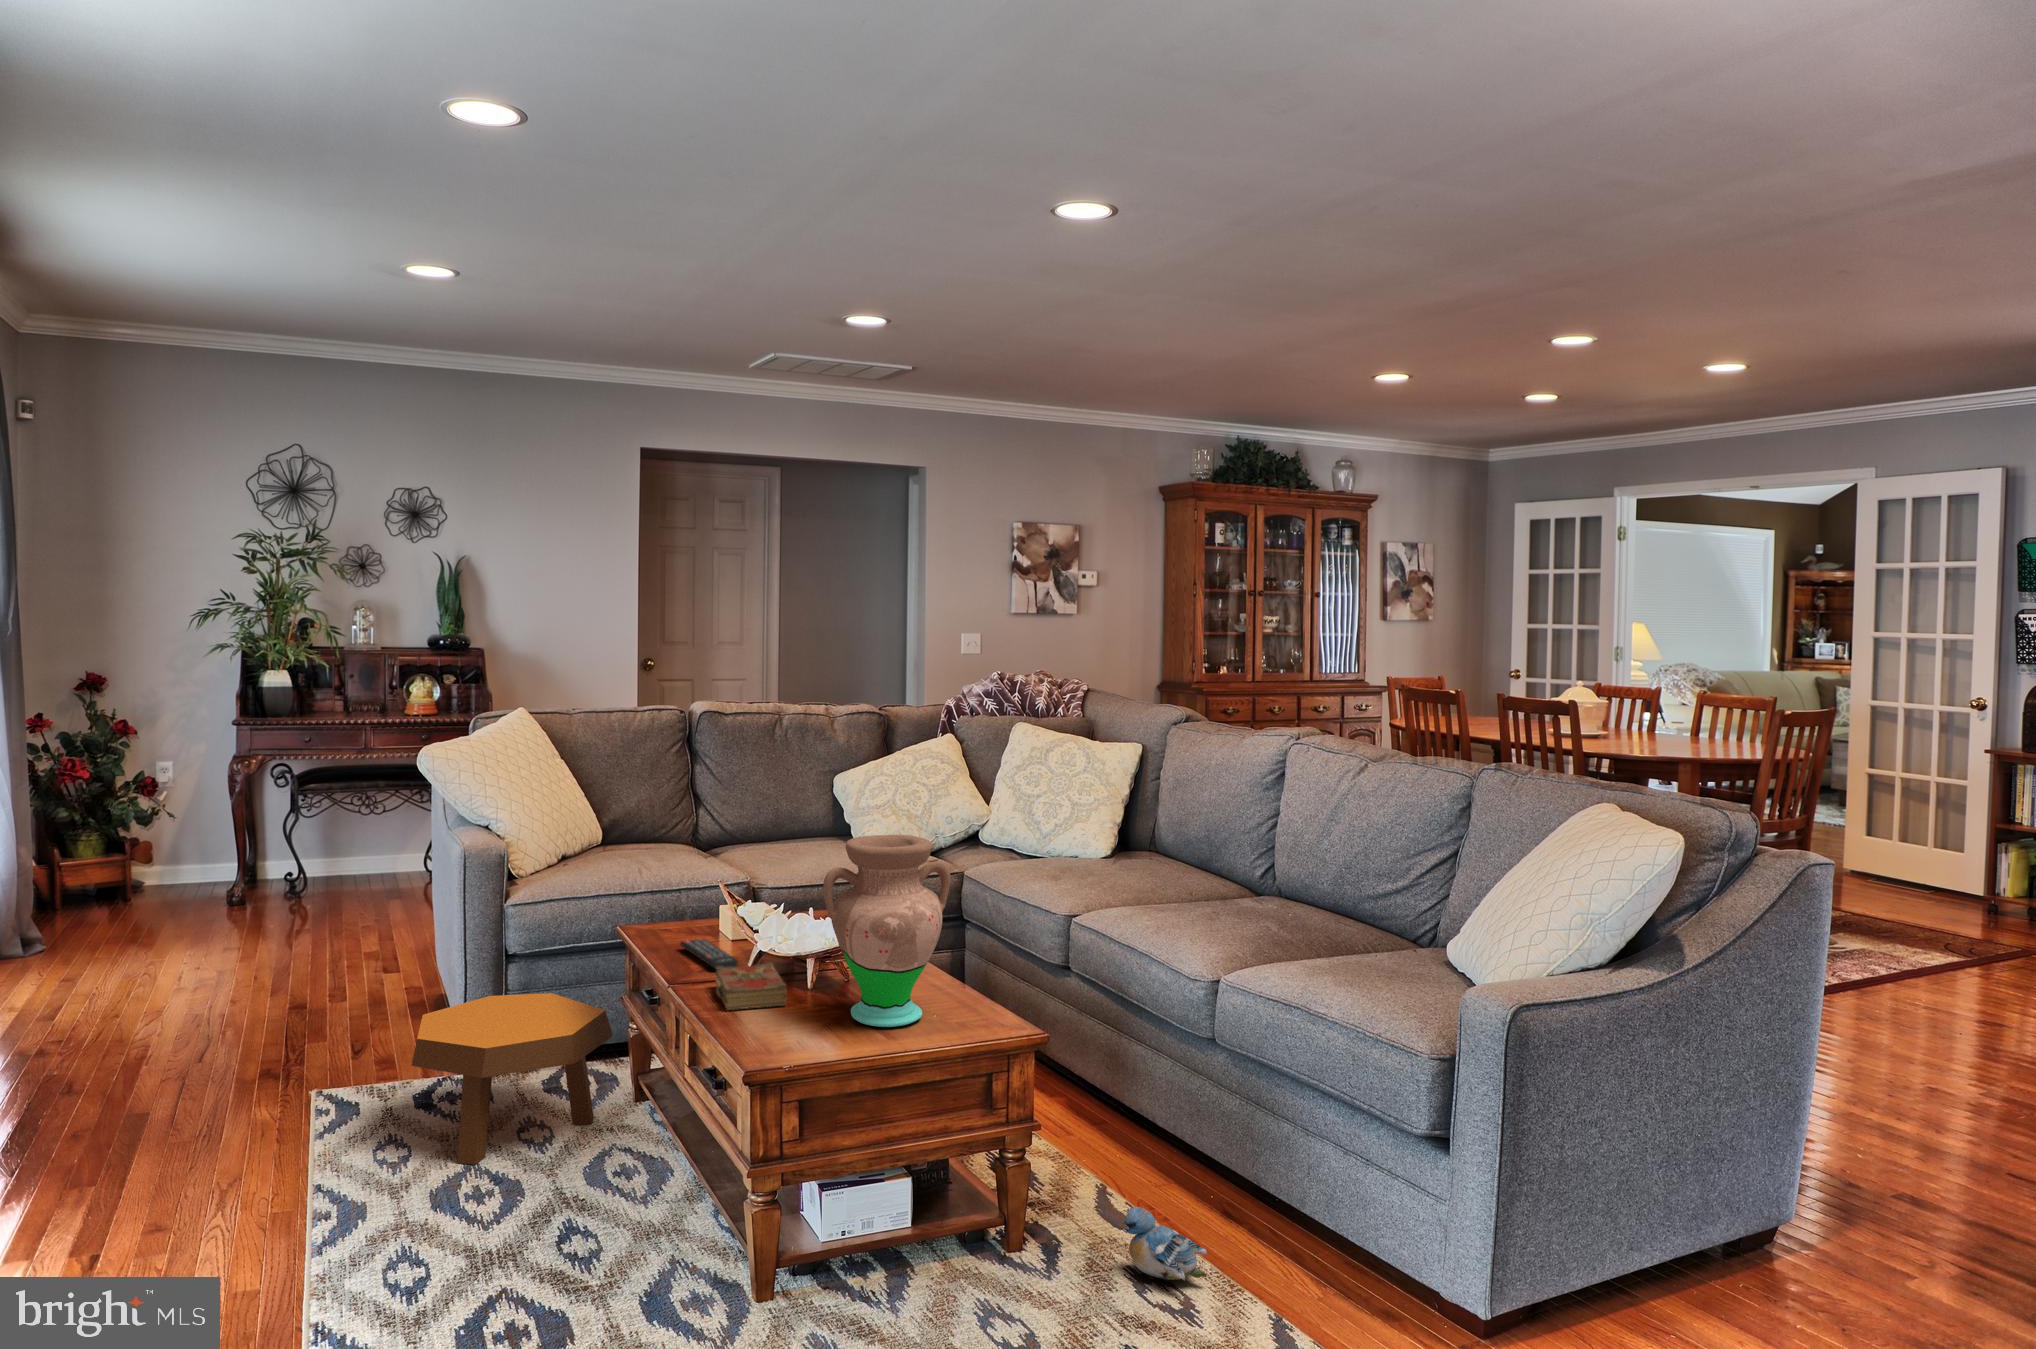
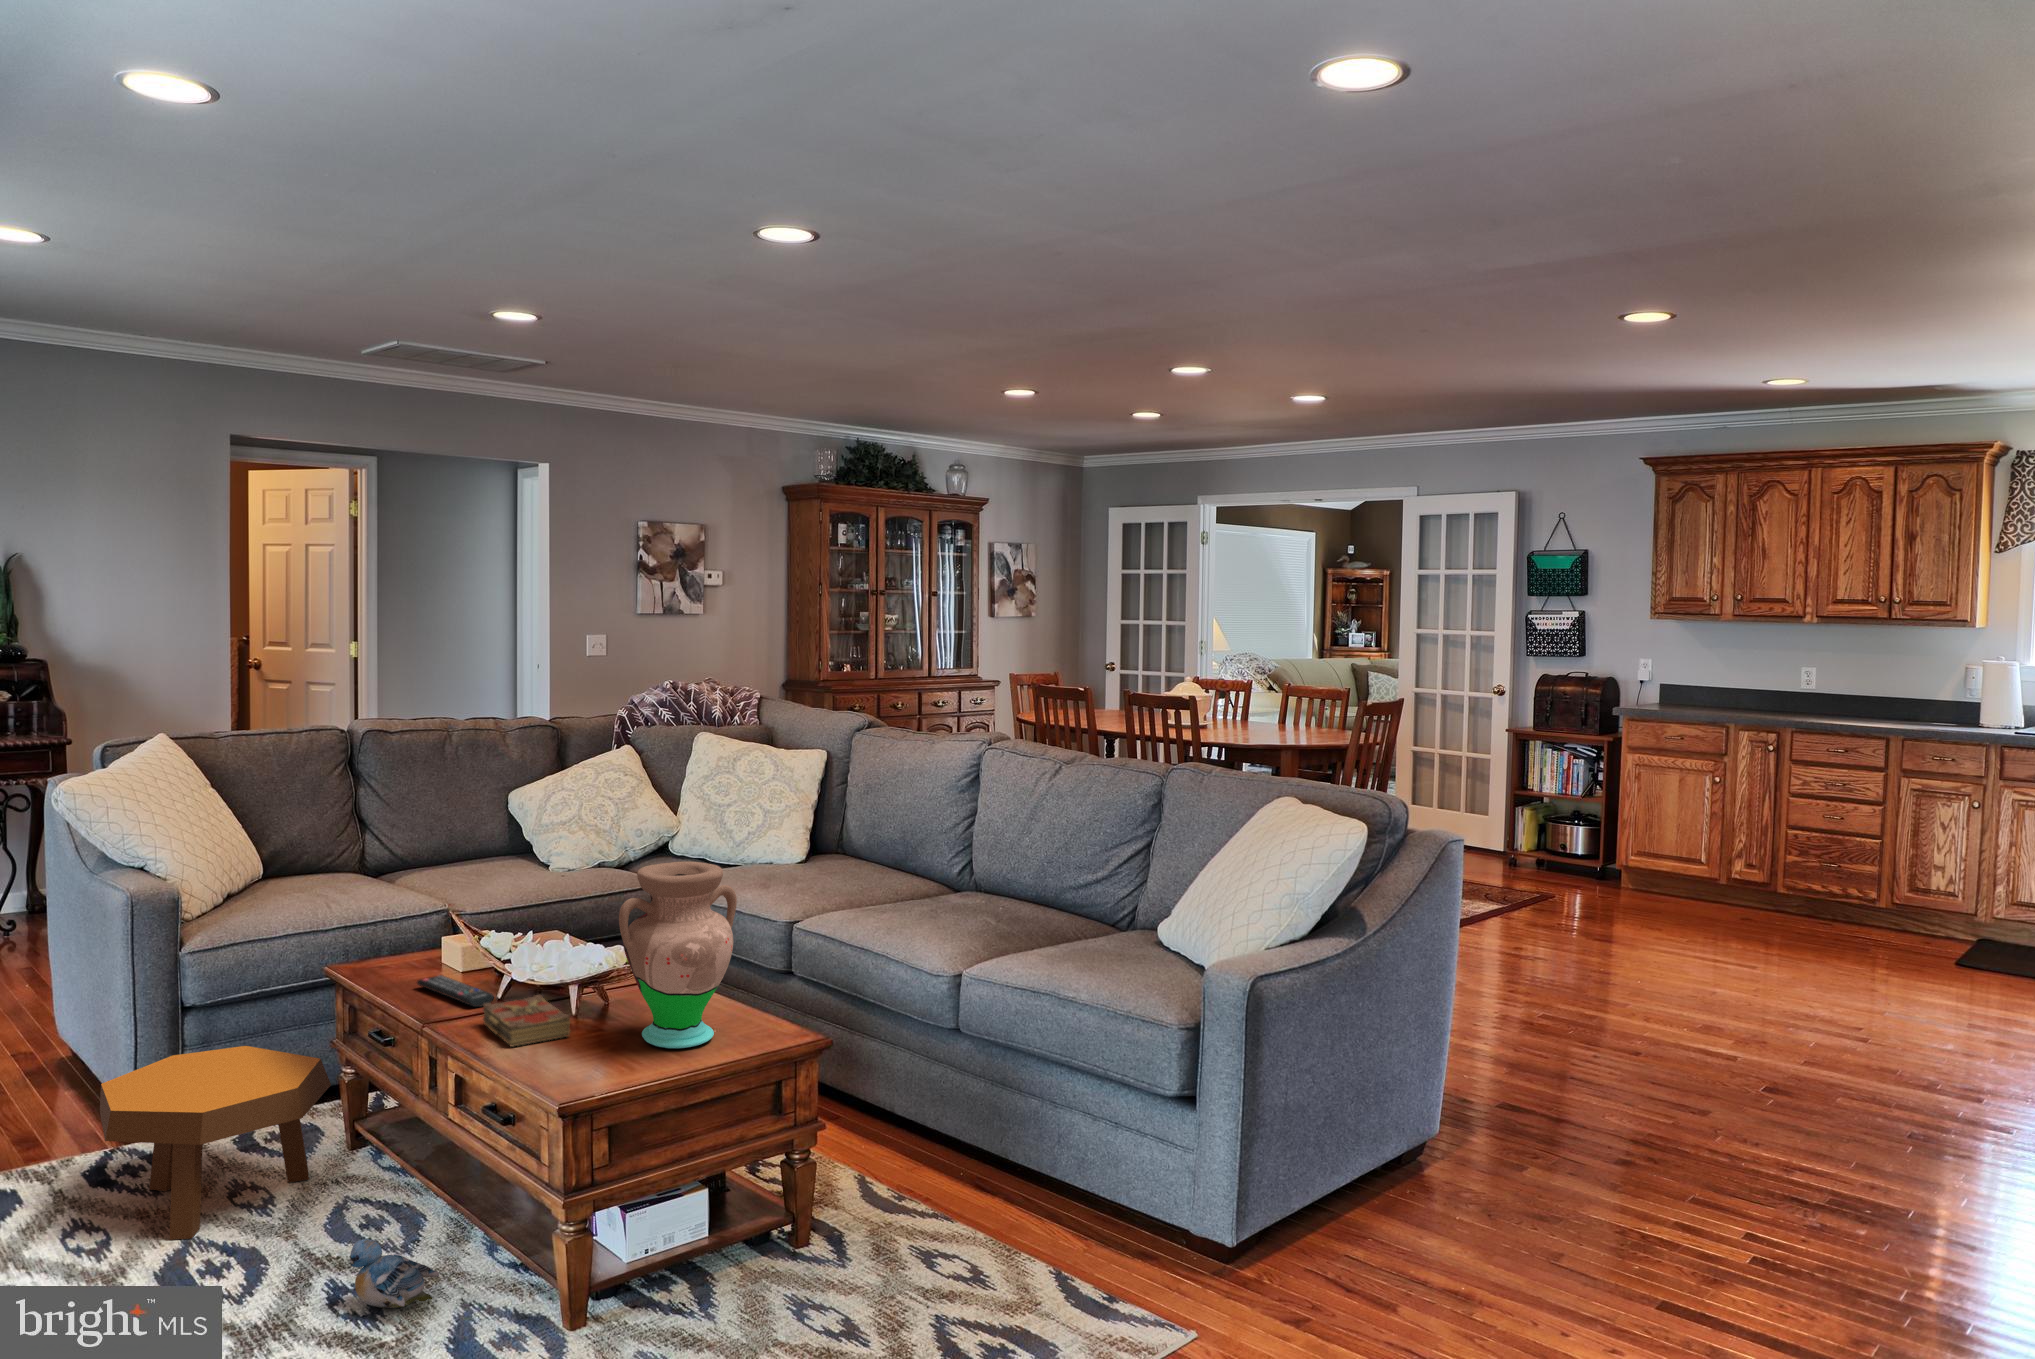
plush toy: present [1123,1207,1207,1280] -> present [349,1239,439,1308]

